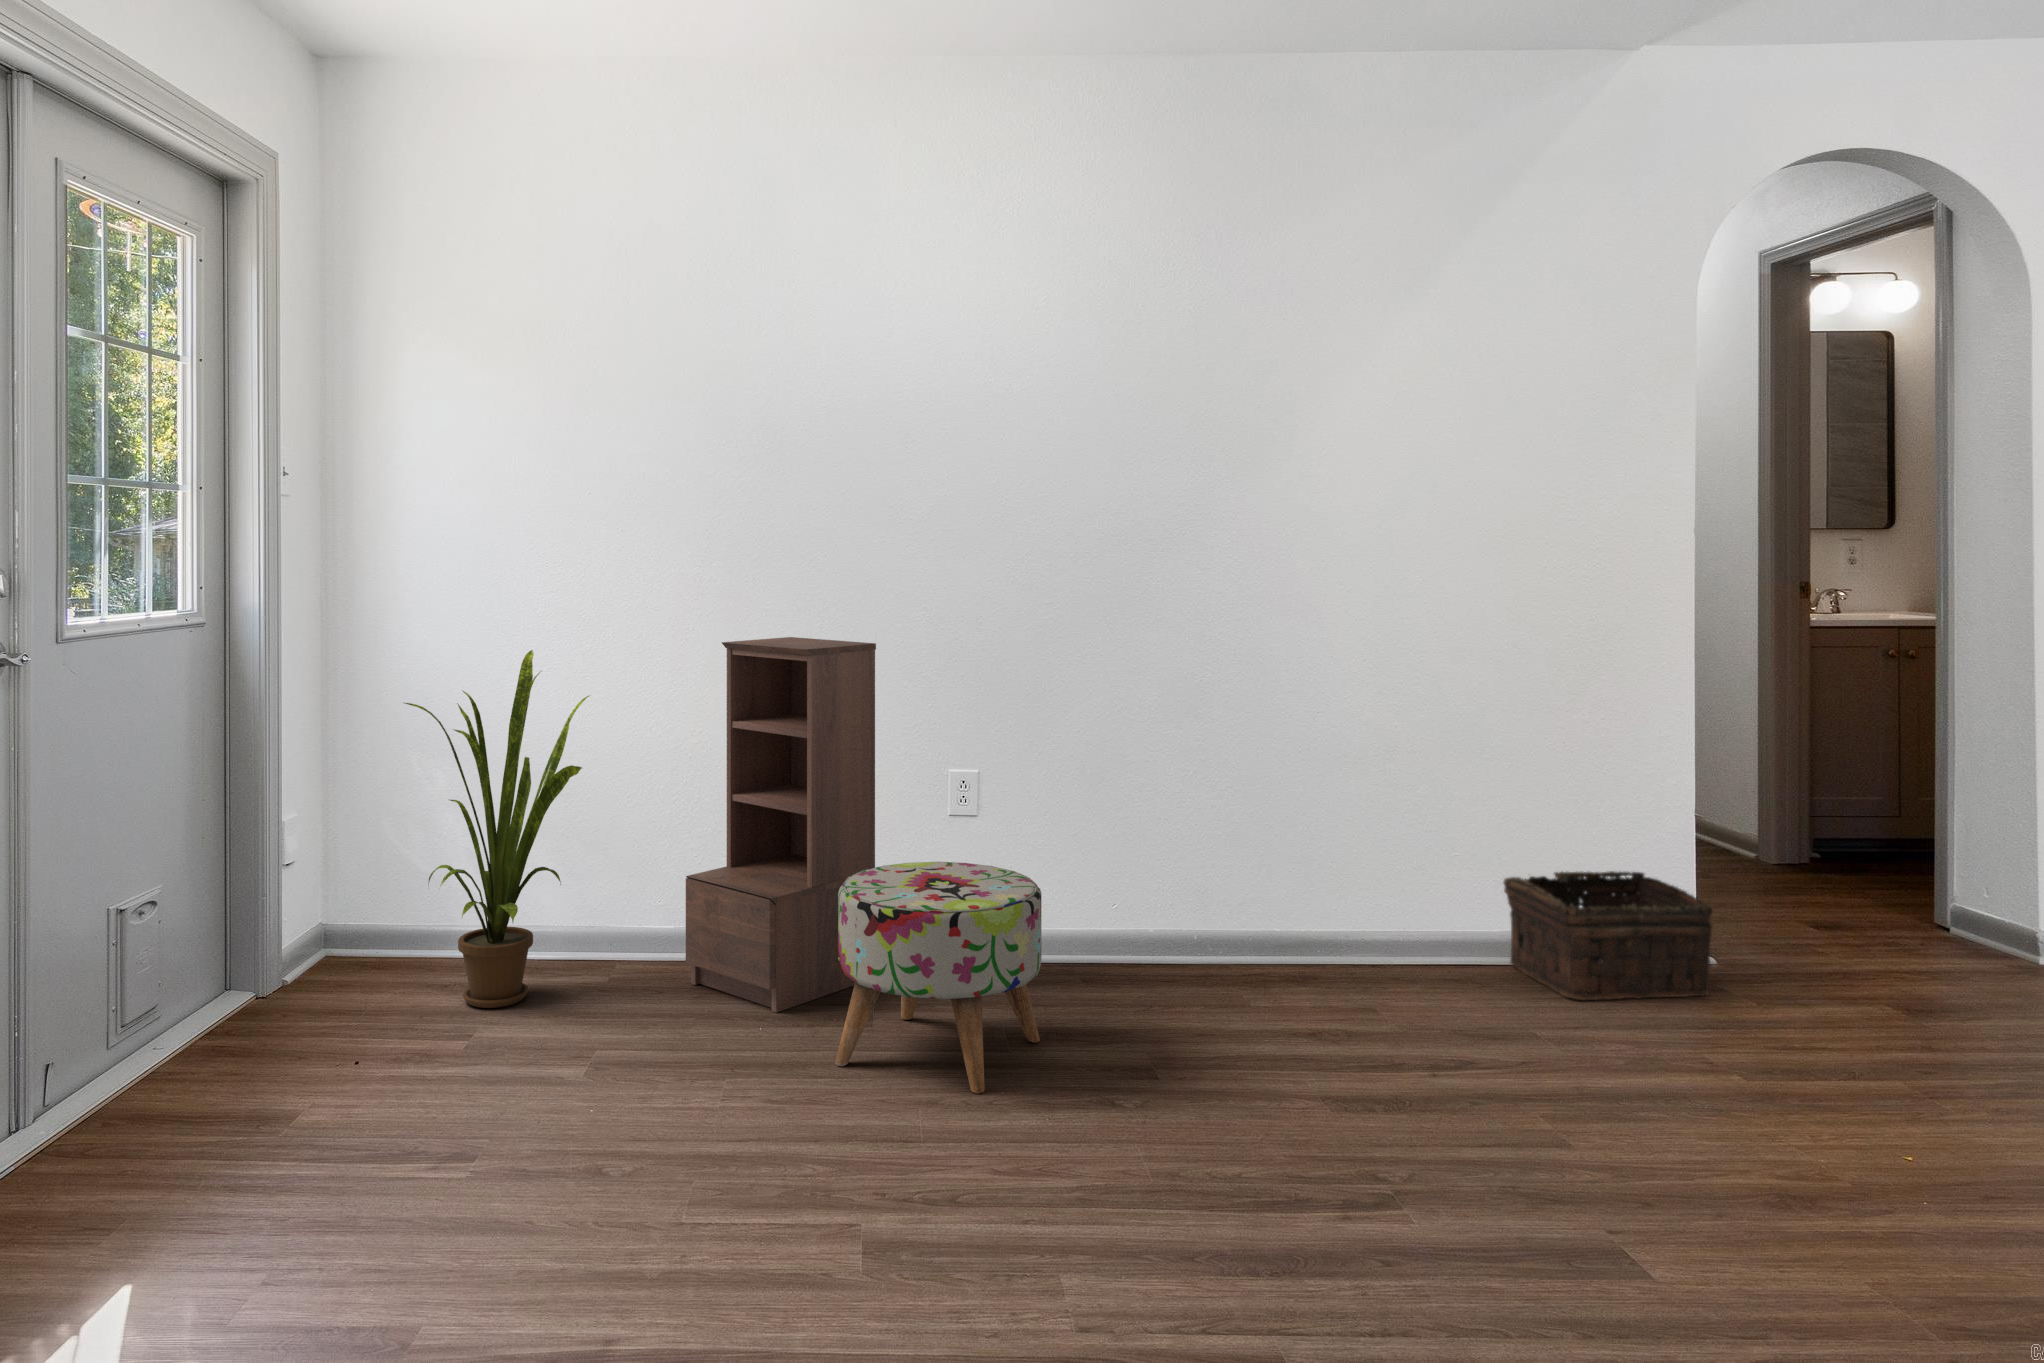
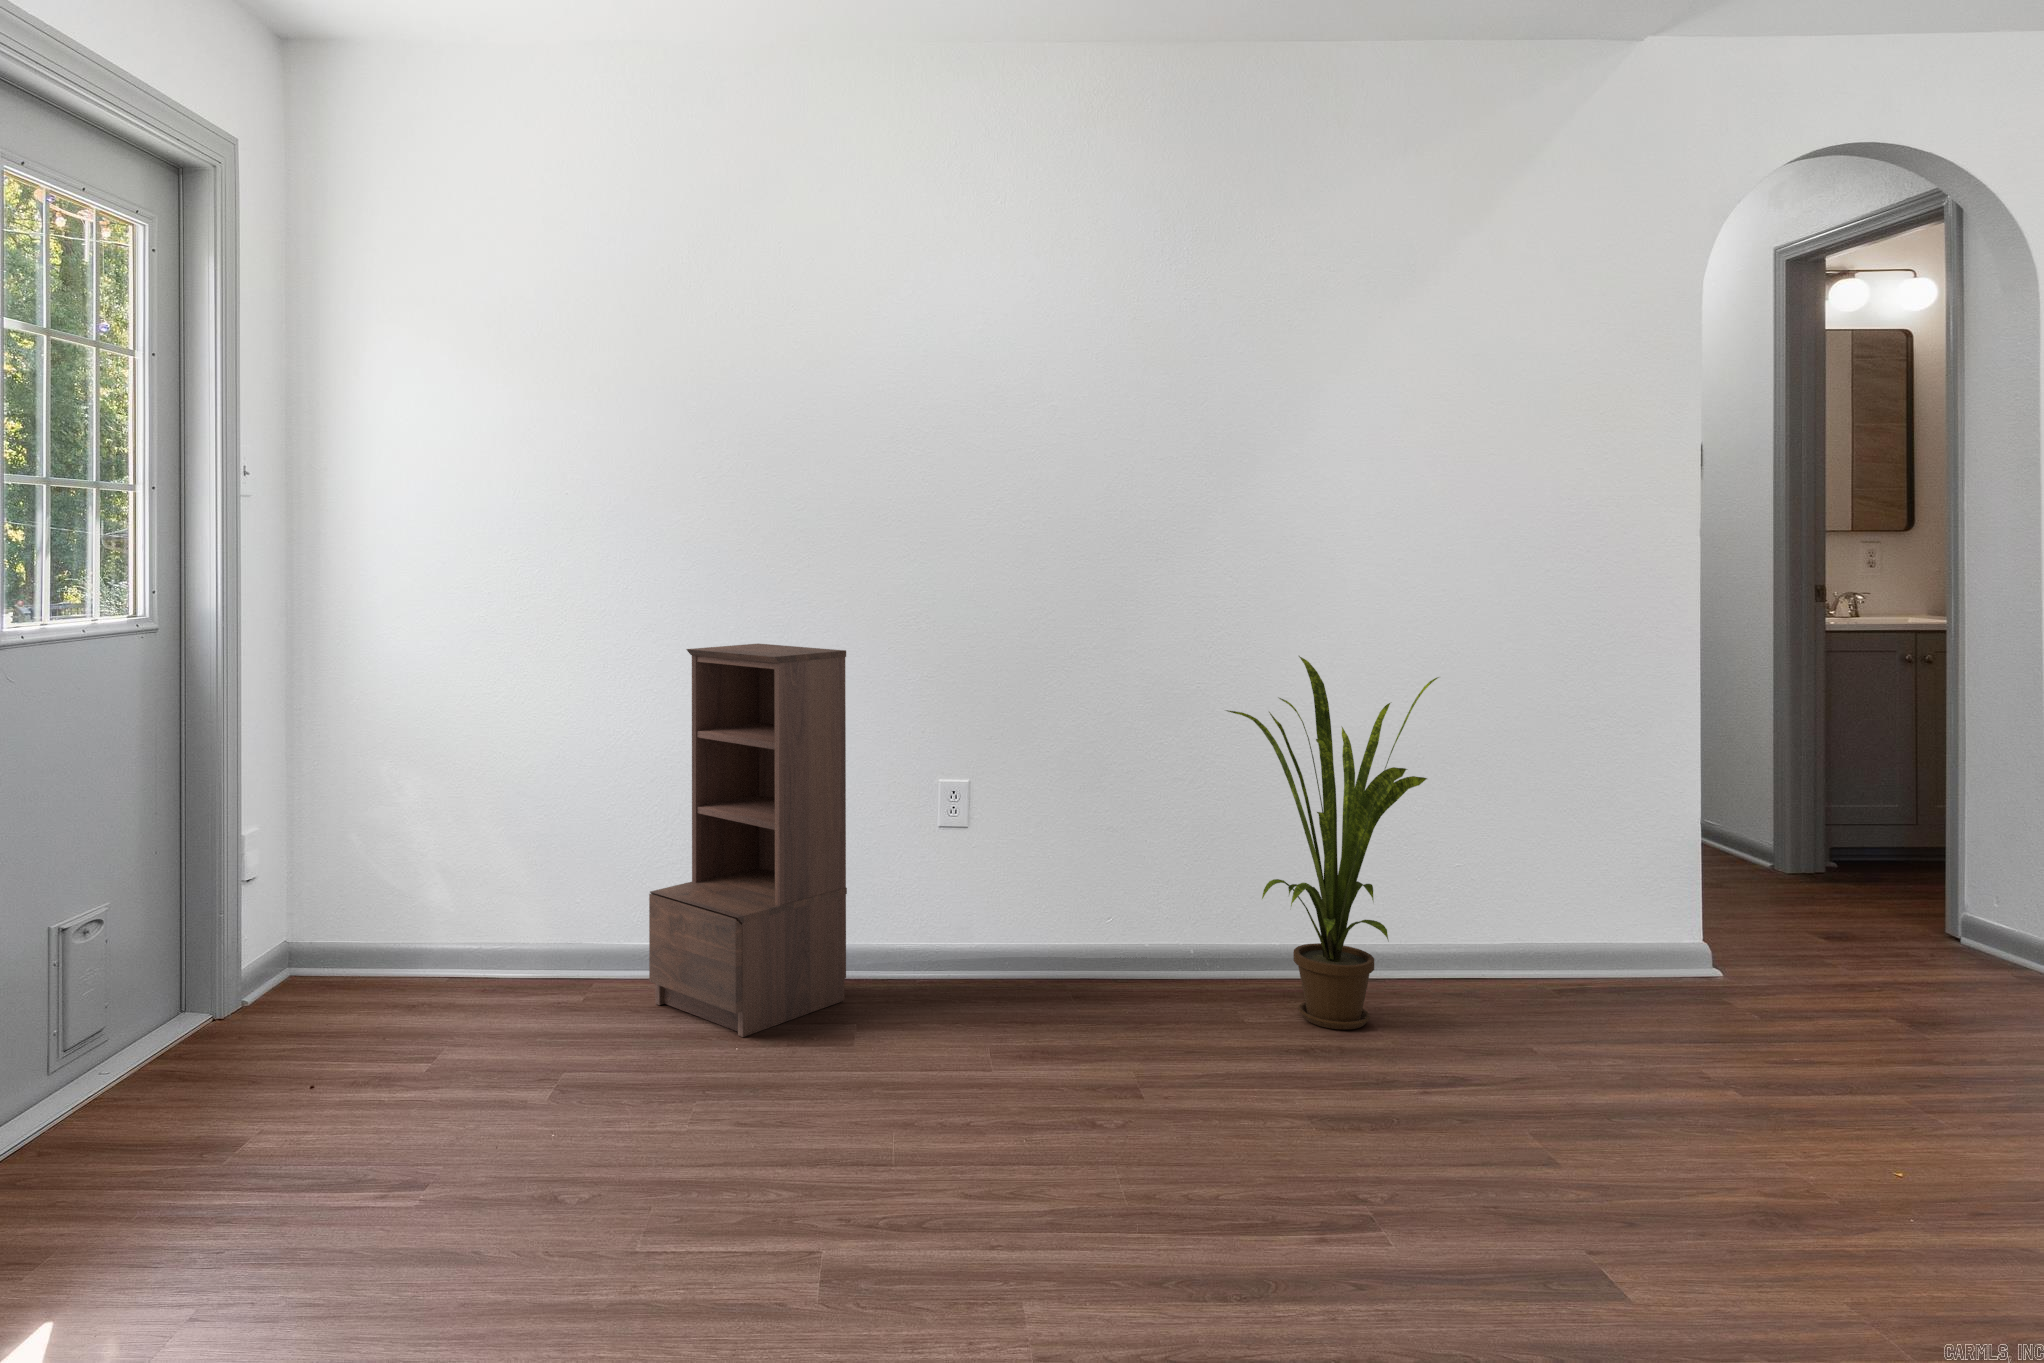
house plant: present [405,650,589,1008] -> present [1226,656,1439,1030]
ottoman: present [835,862,1042,1094] -> none [804,881,1023,1134]
basket: present [1503,871,1713,1000] -> none [1509,894,1749,1035]

